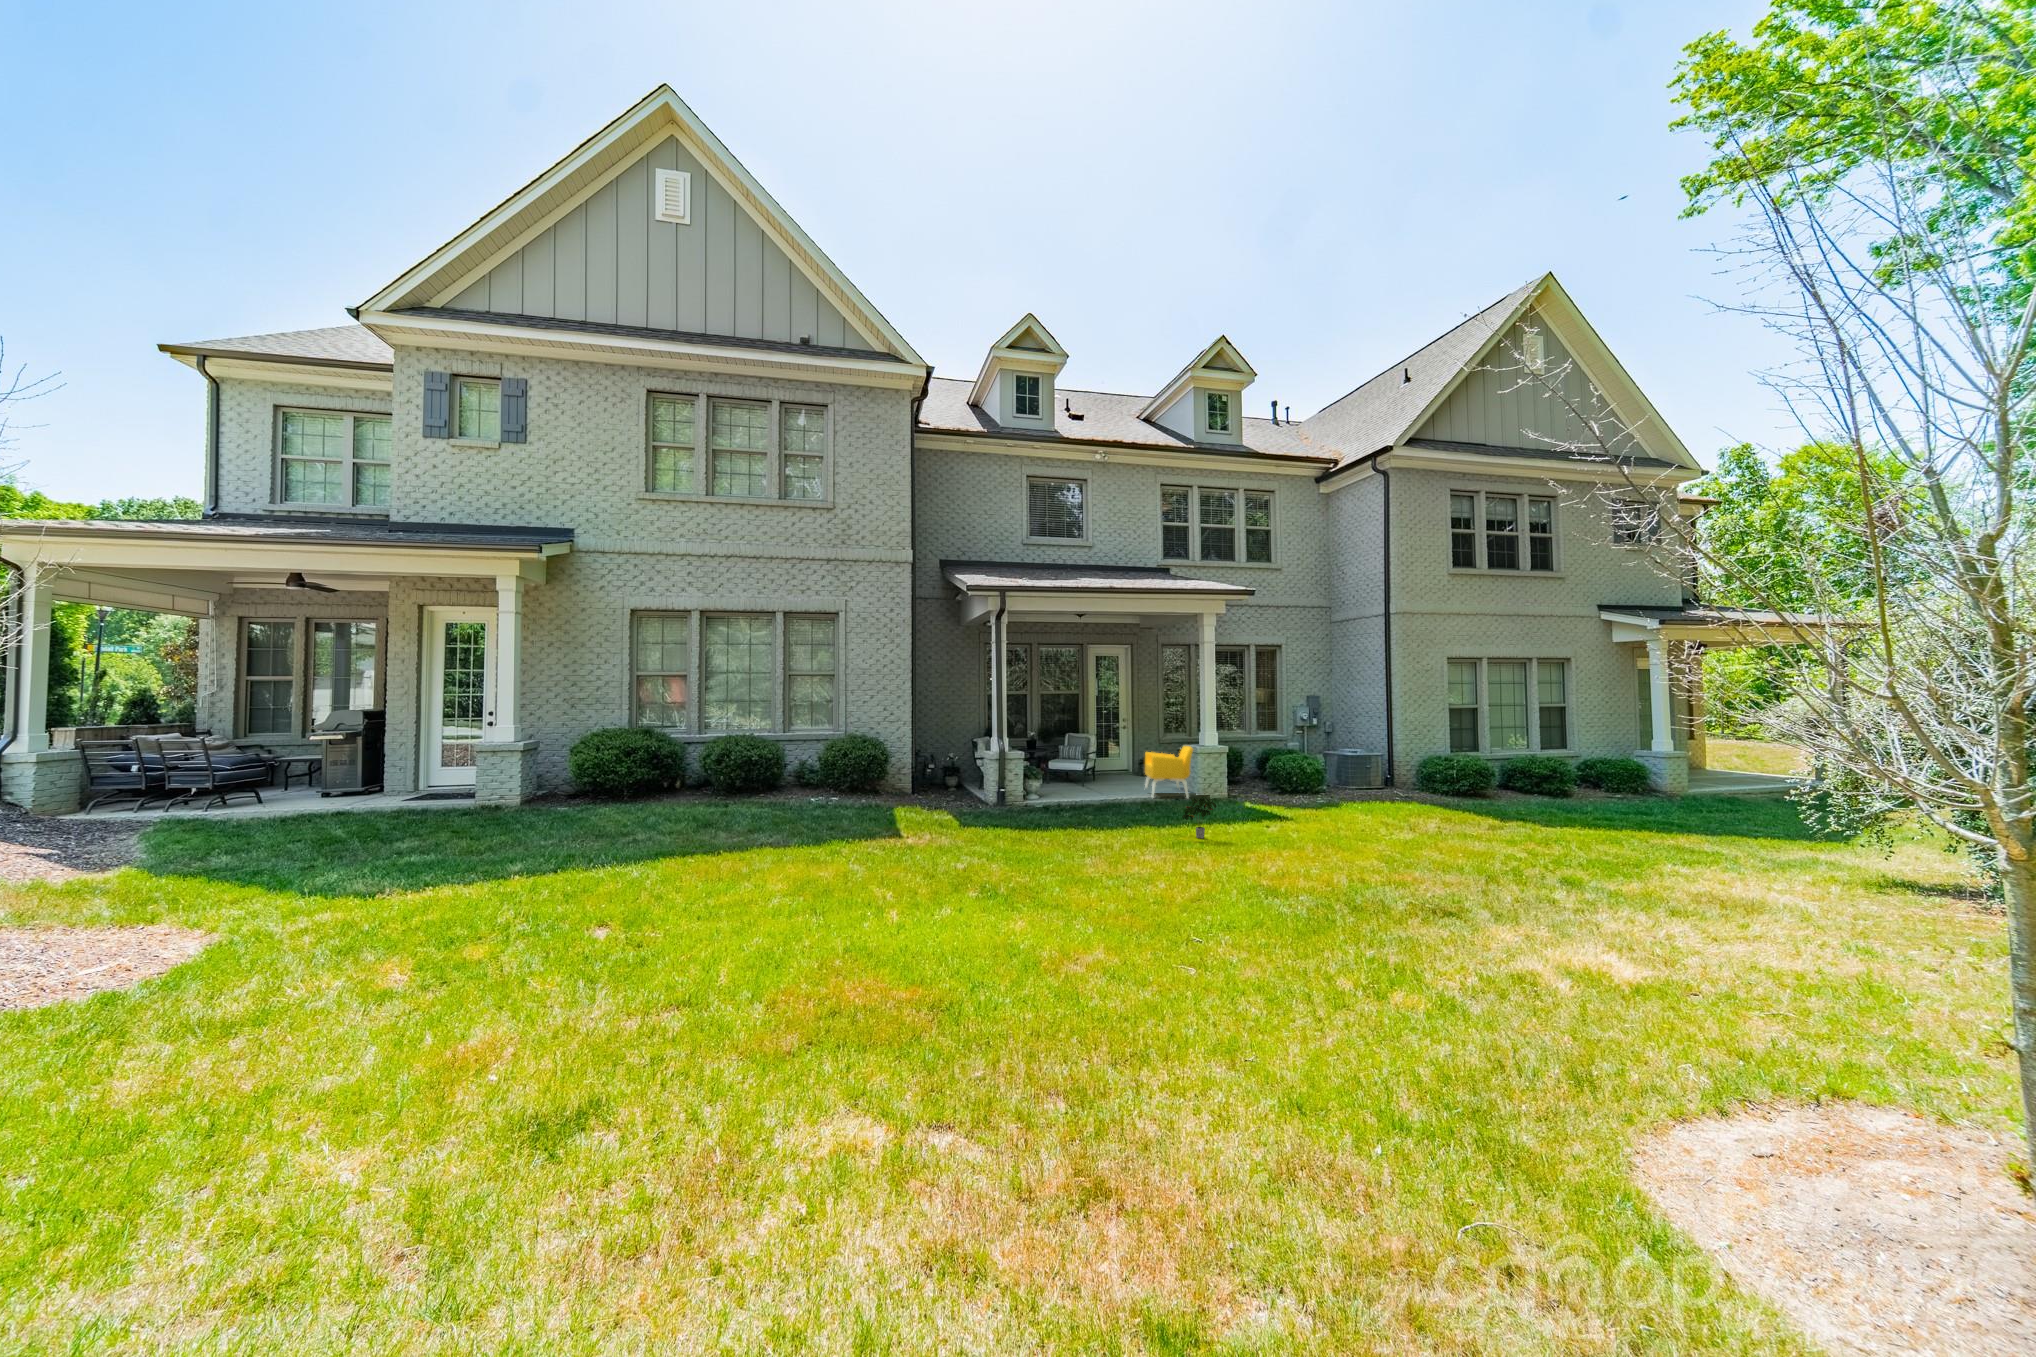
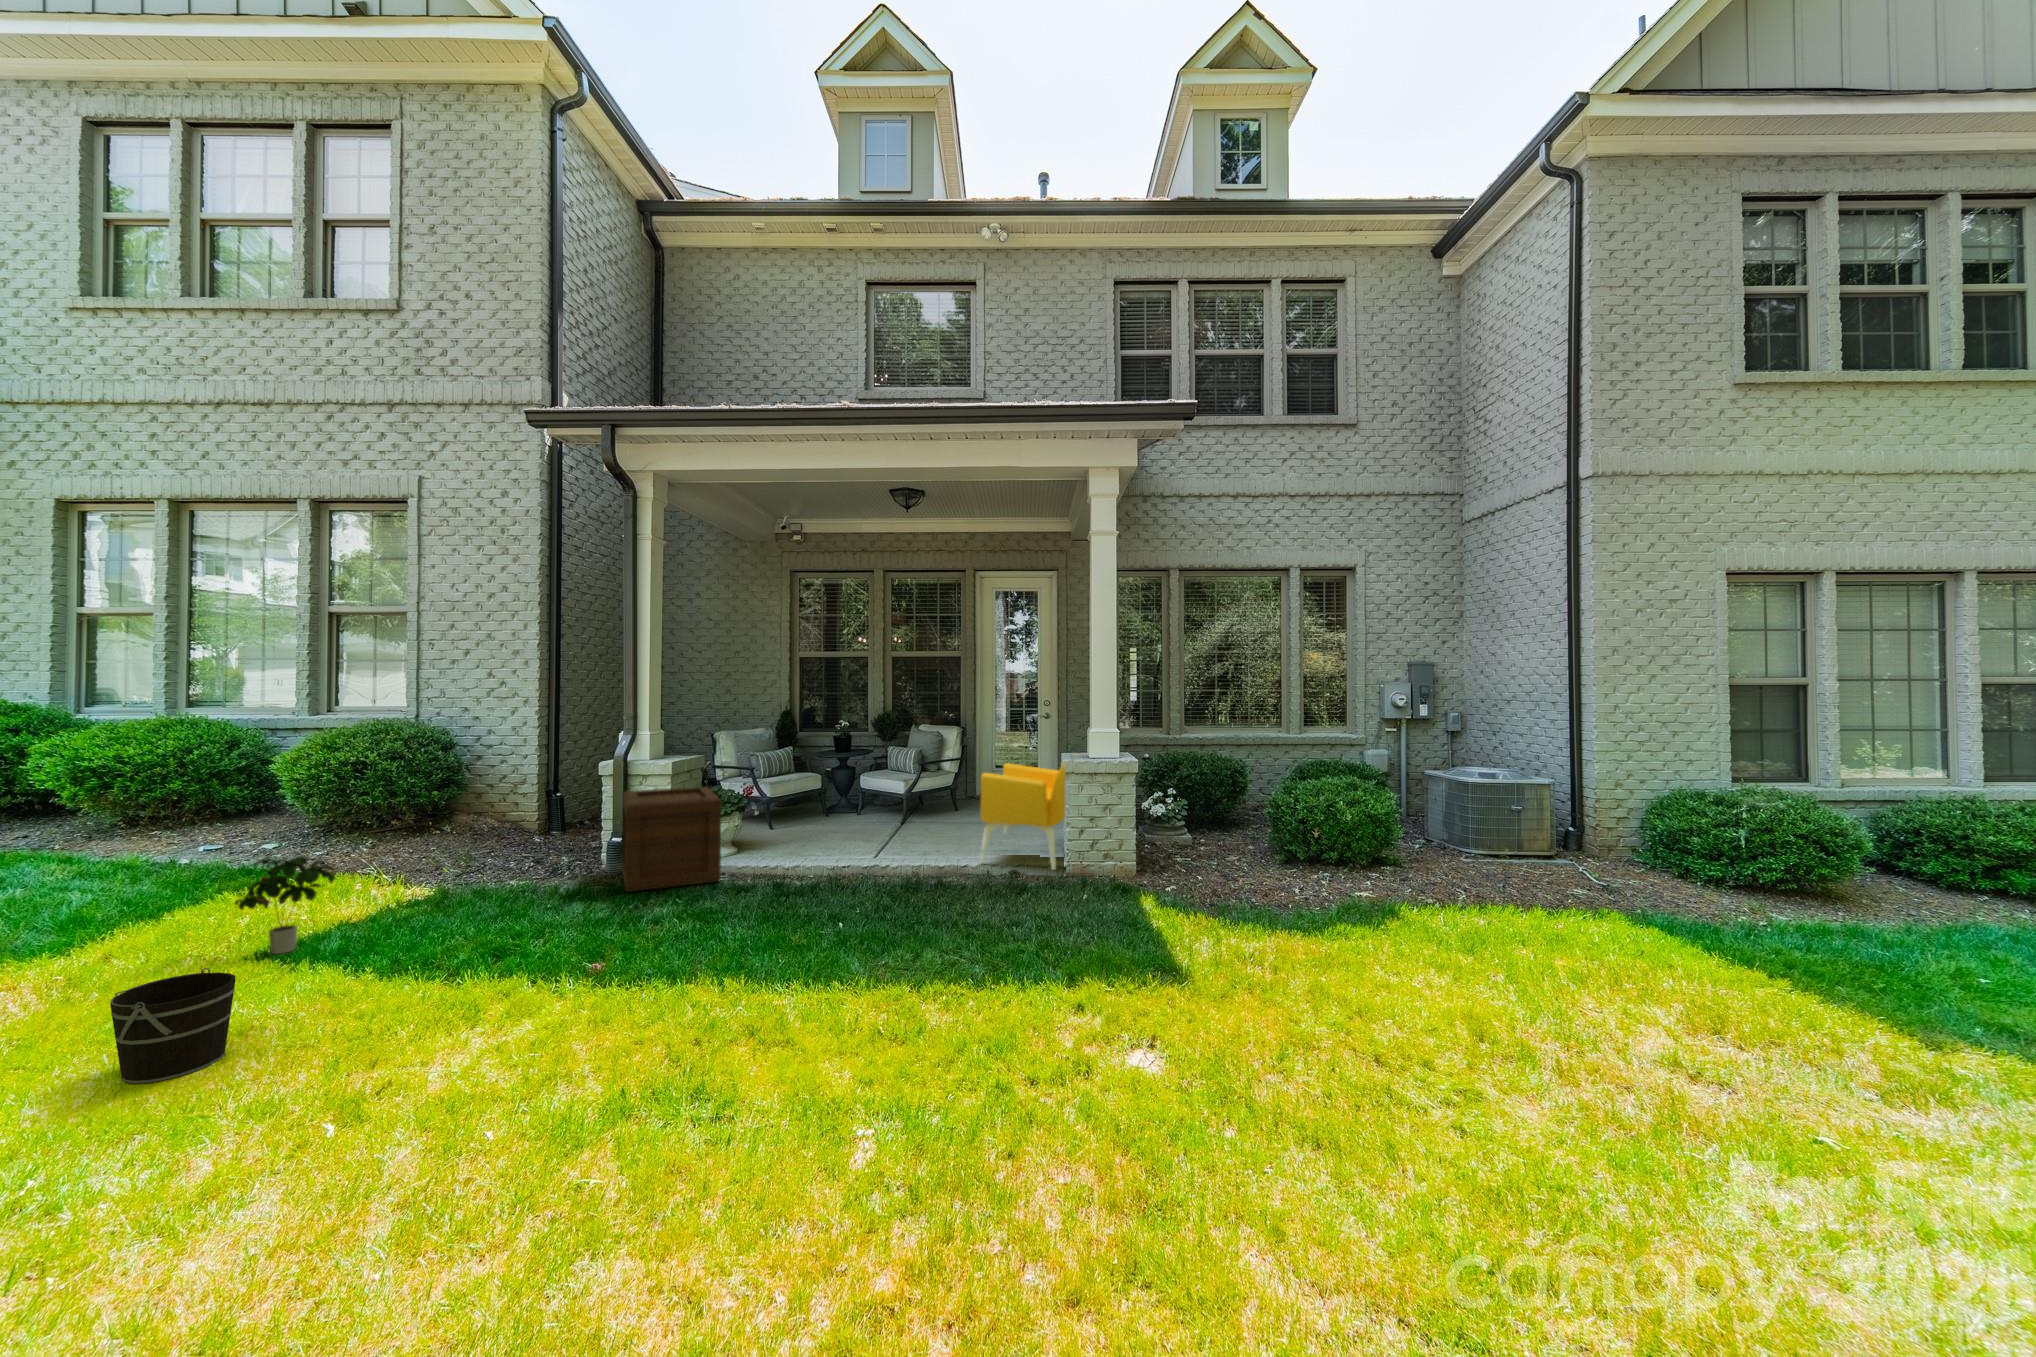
wooden crate: none [1003,764,1059,810] -> present [622,787,722,892]
potted plant: present [1182,797,1216,838] -> present [235,856,335,954]
bucket: none [1020,812,1047,842] -> present [110,968,235,1084]

